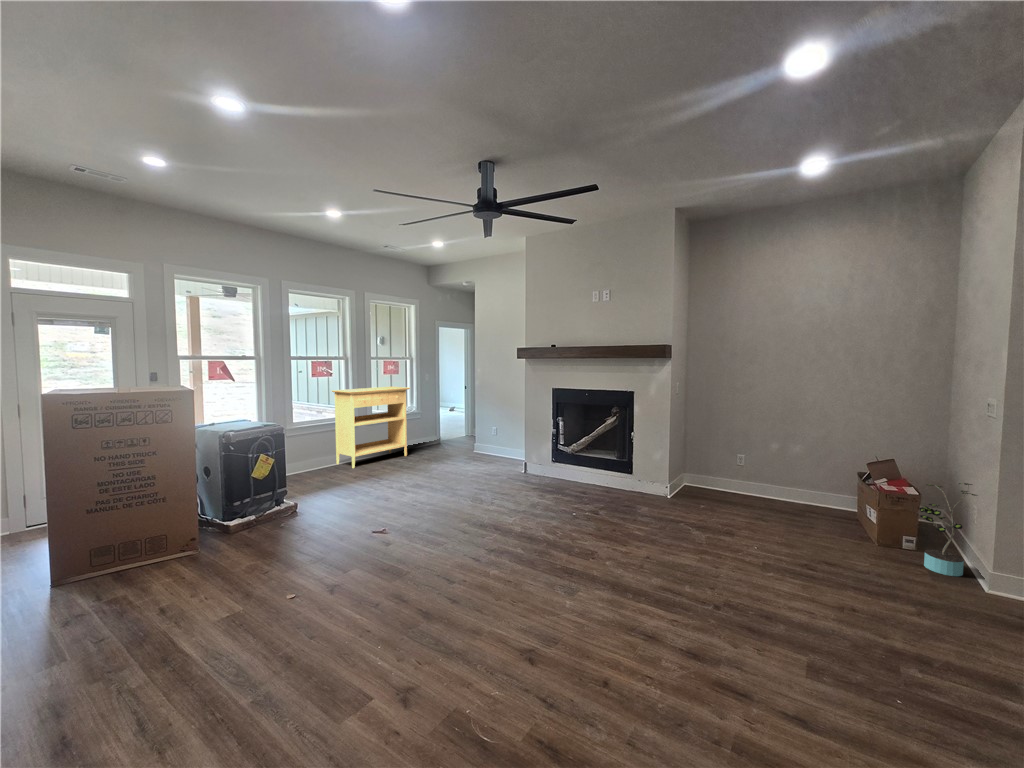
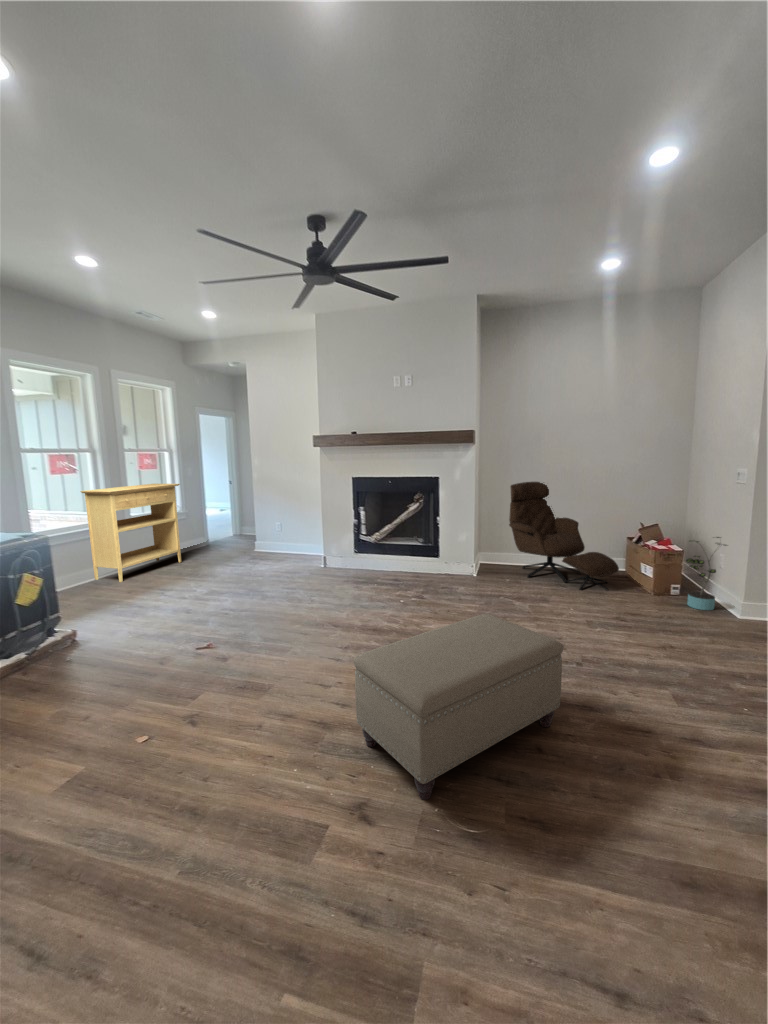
lounge chair: none [710,402,839,533] -> present [509,482,619,590]
ottoman: none [453,537,669,713] -> present [354,614,564,800]

